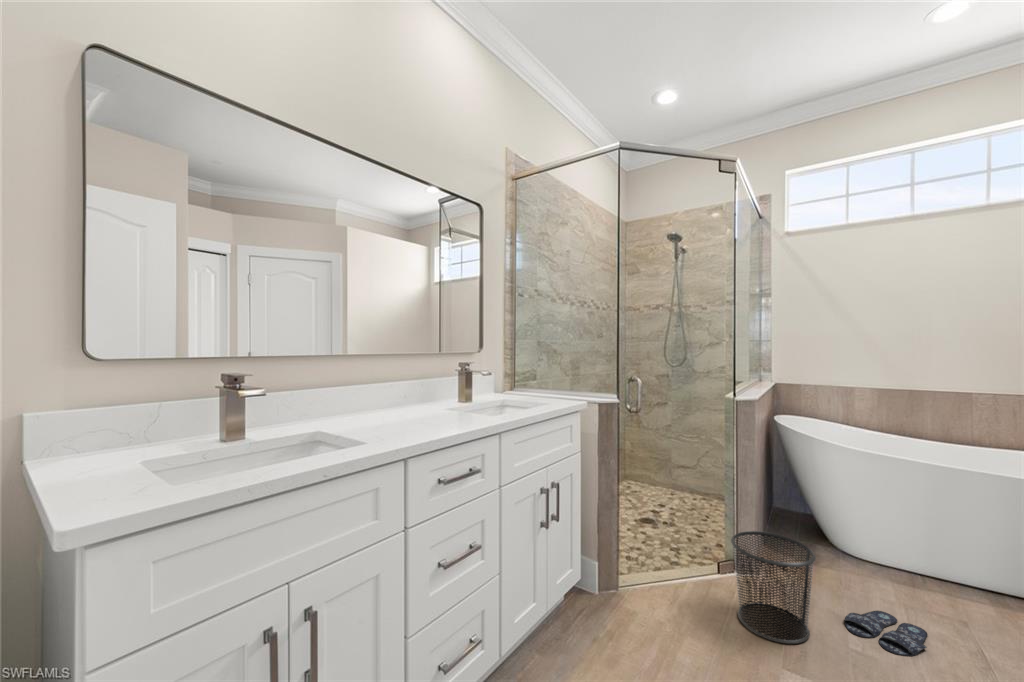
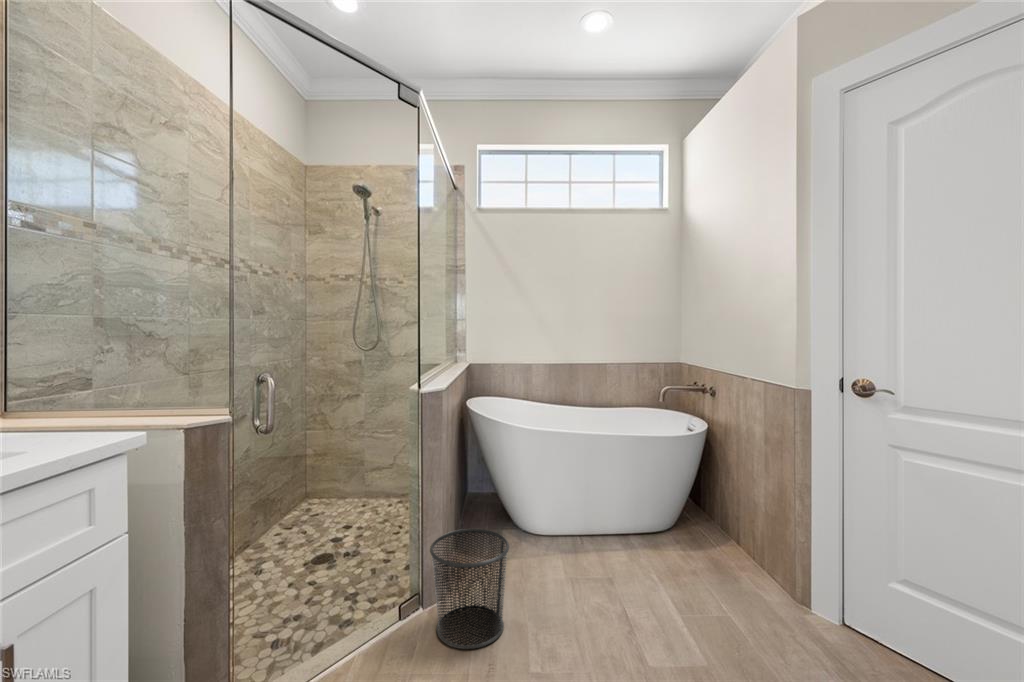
slippers: present [844,611,928,656] -> none [531,575,590,616]

